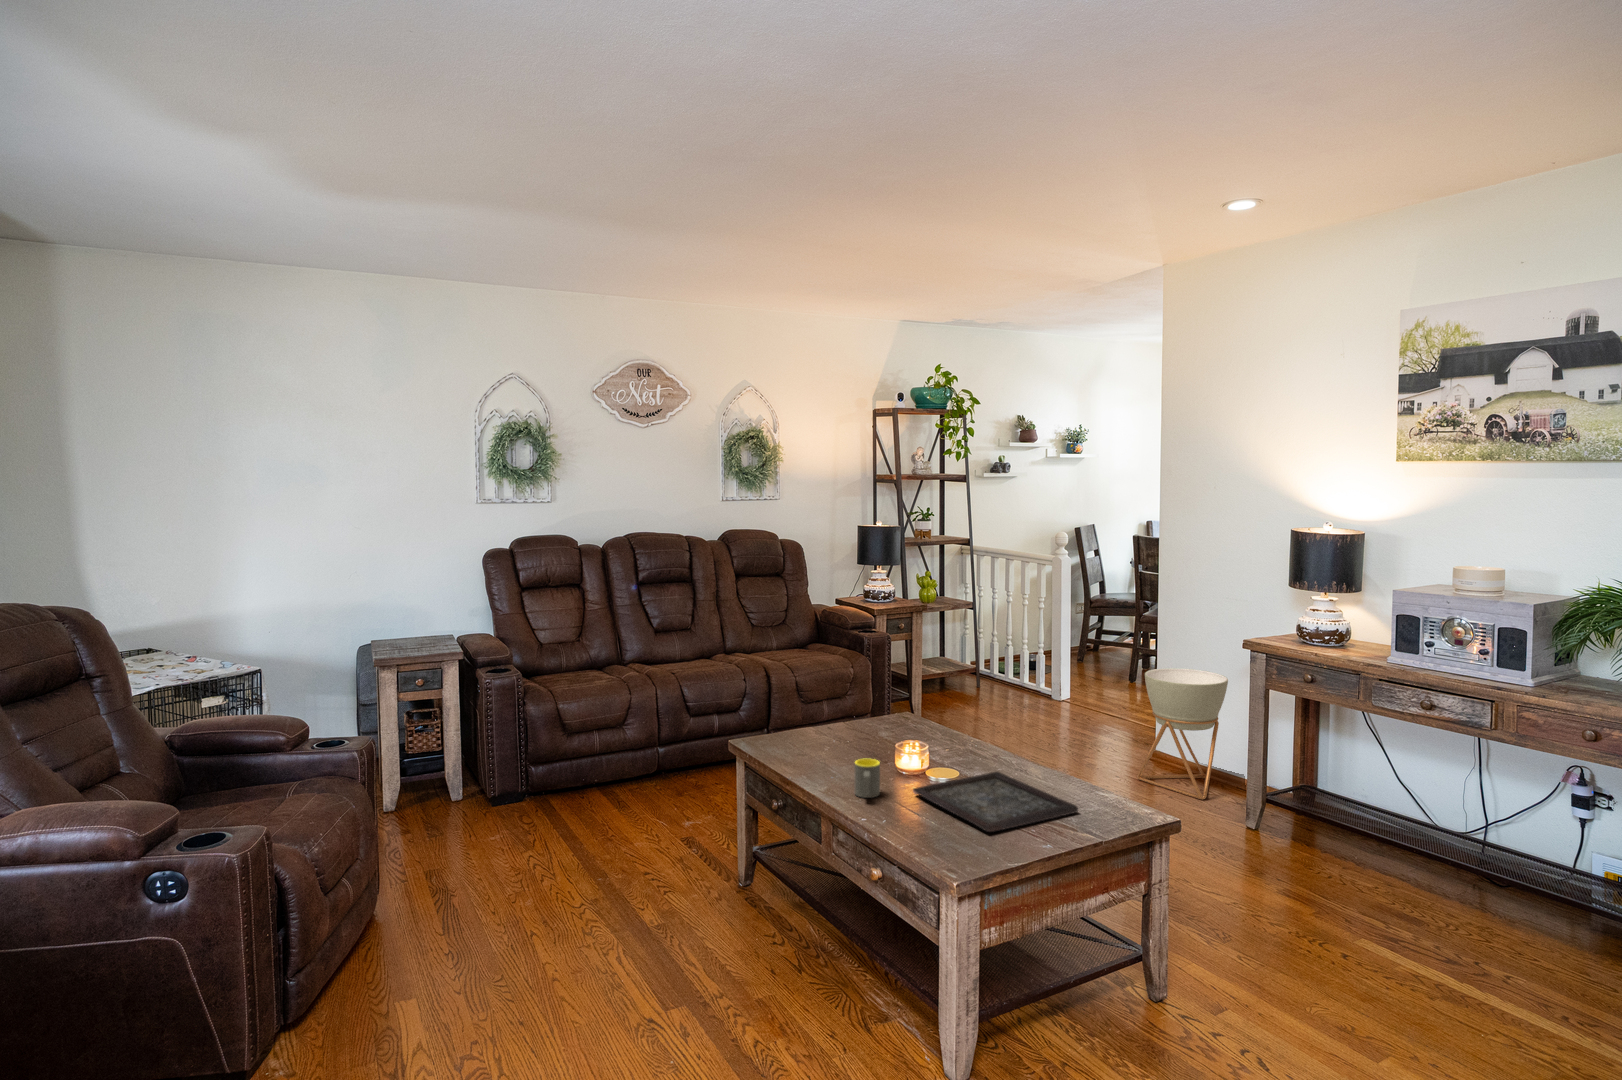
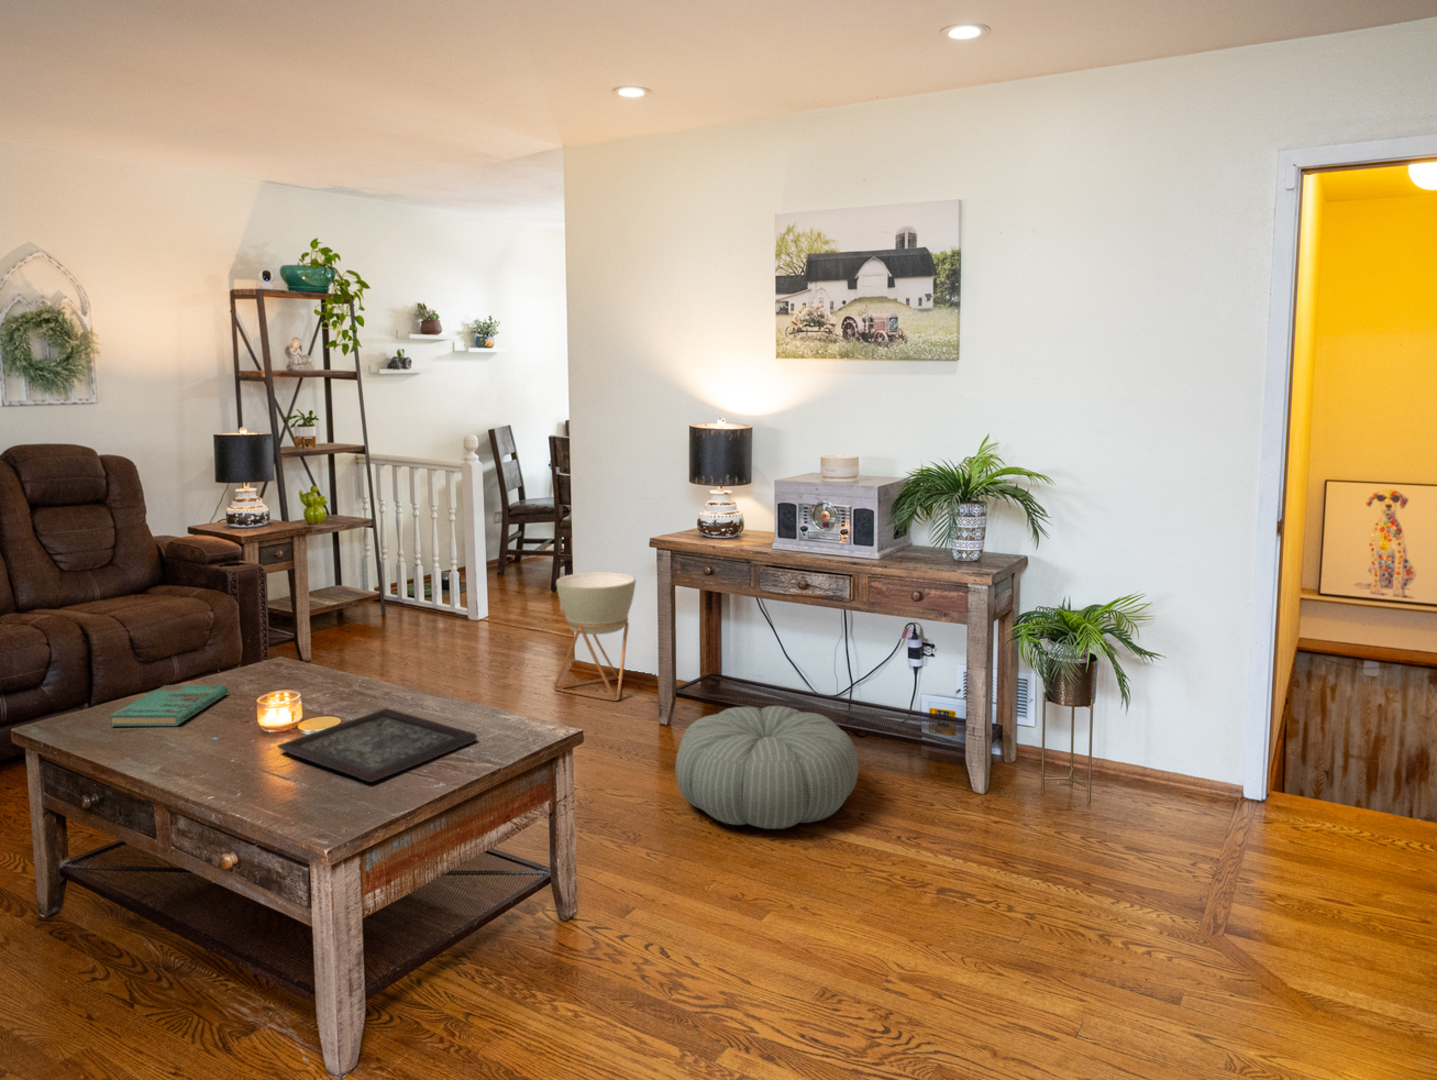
book: none [792,727,871,761] -> present [110,685,228,726]
mug: present [855,759,880,798] -> none [194,718,233,767]
pouf: none [1271,825,1500,967] -> present [675,706,858,829]

